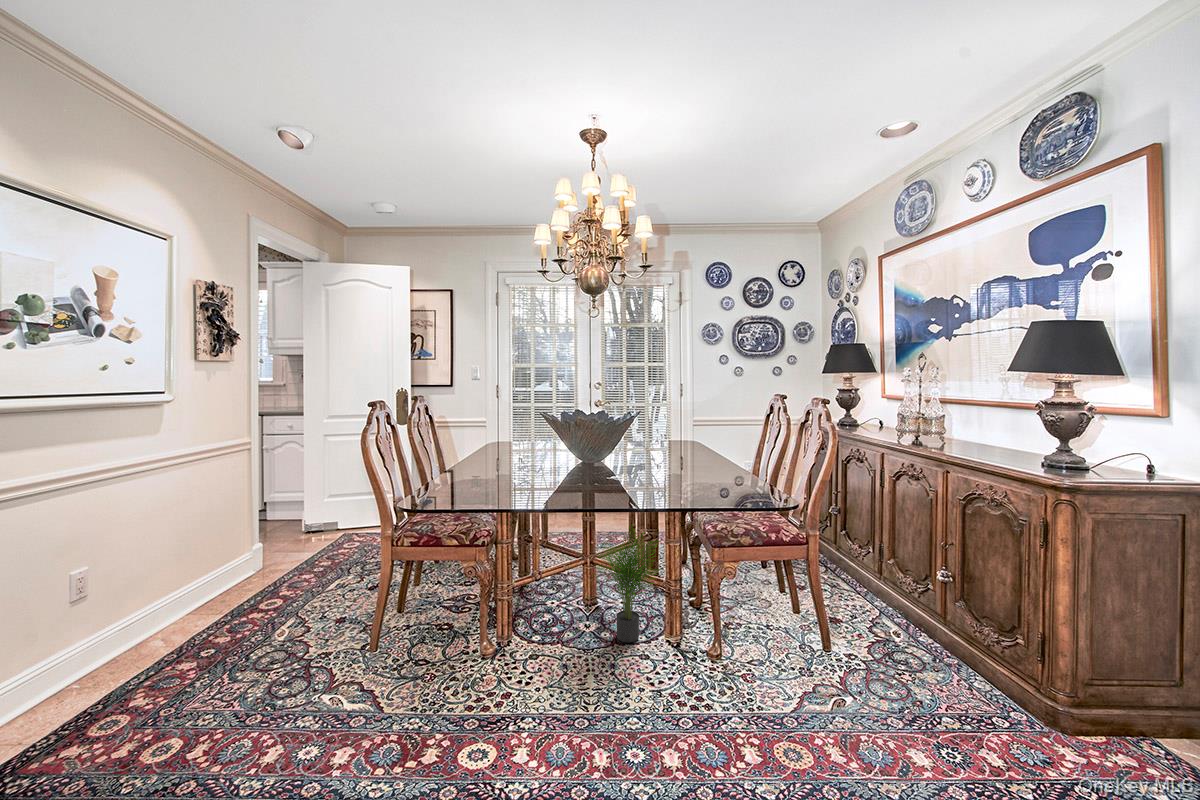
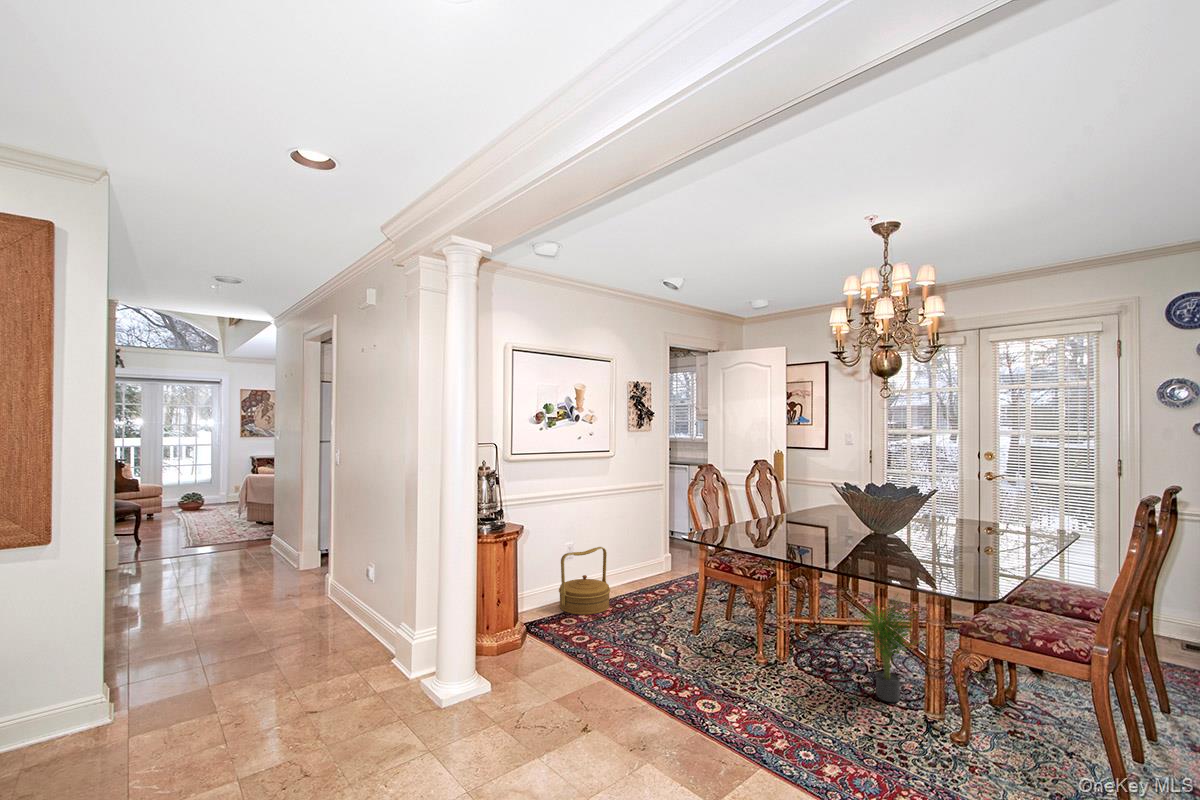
woven basket: none [60,564,189,708] -> present [559,547,610,615]

